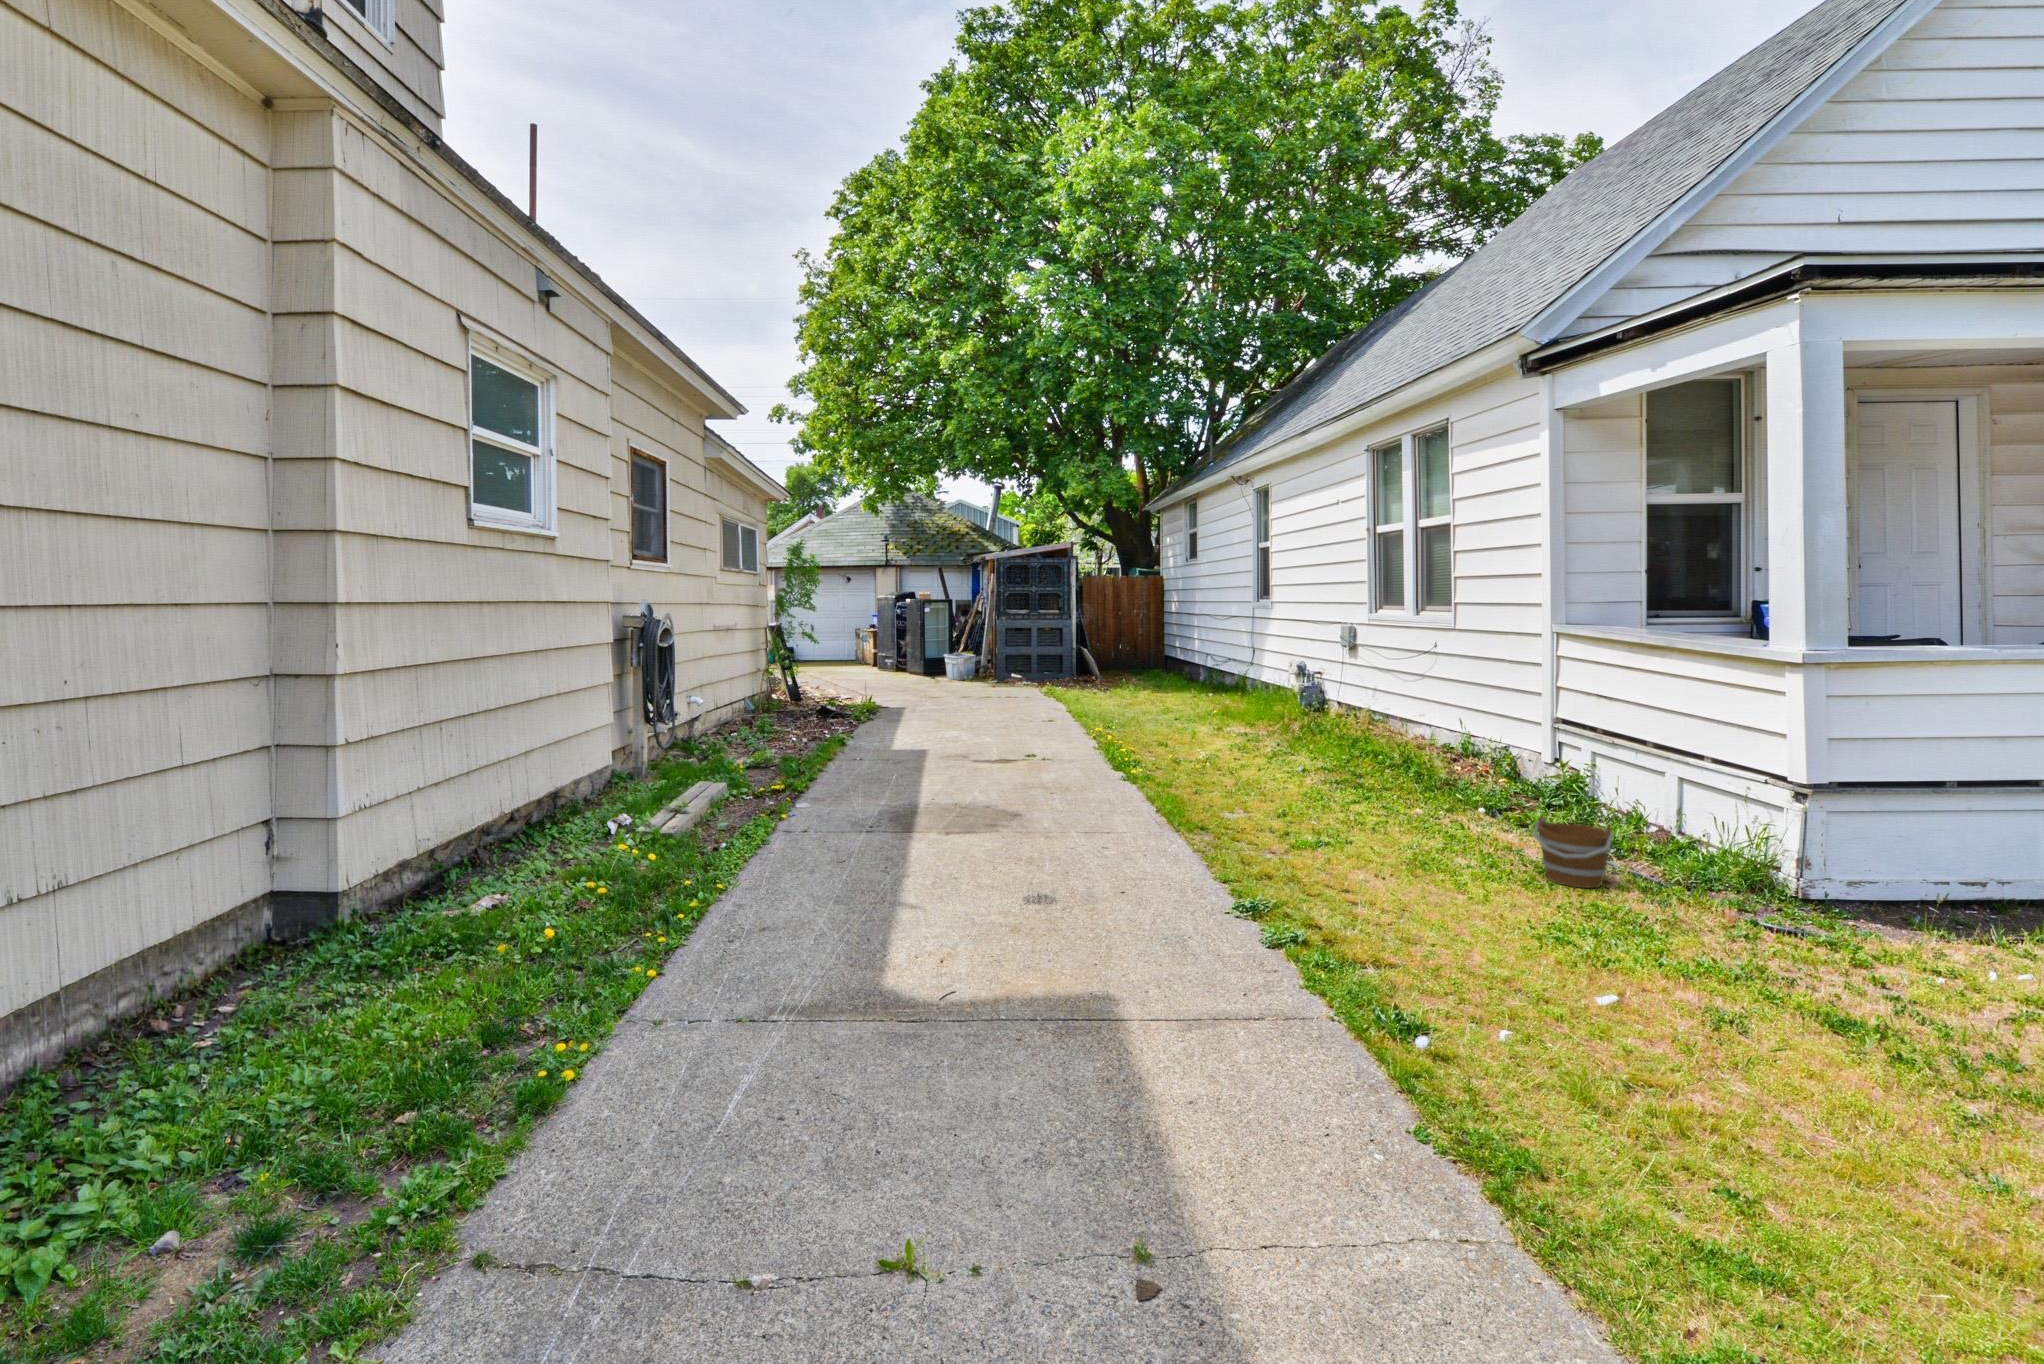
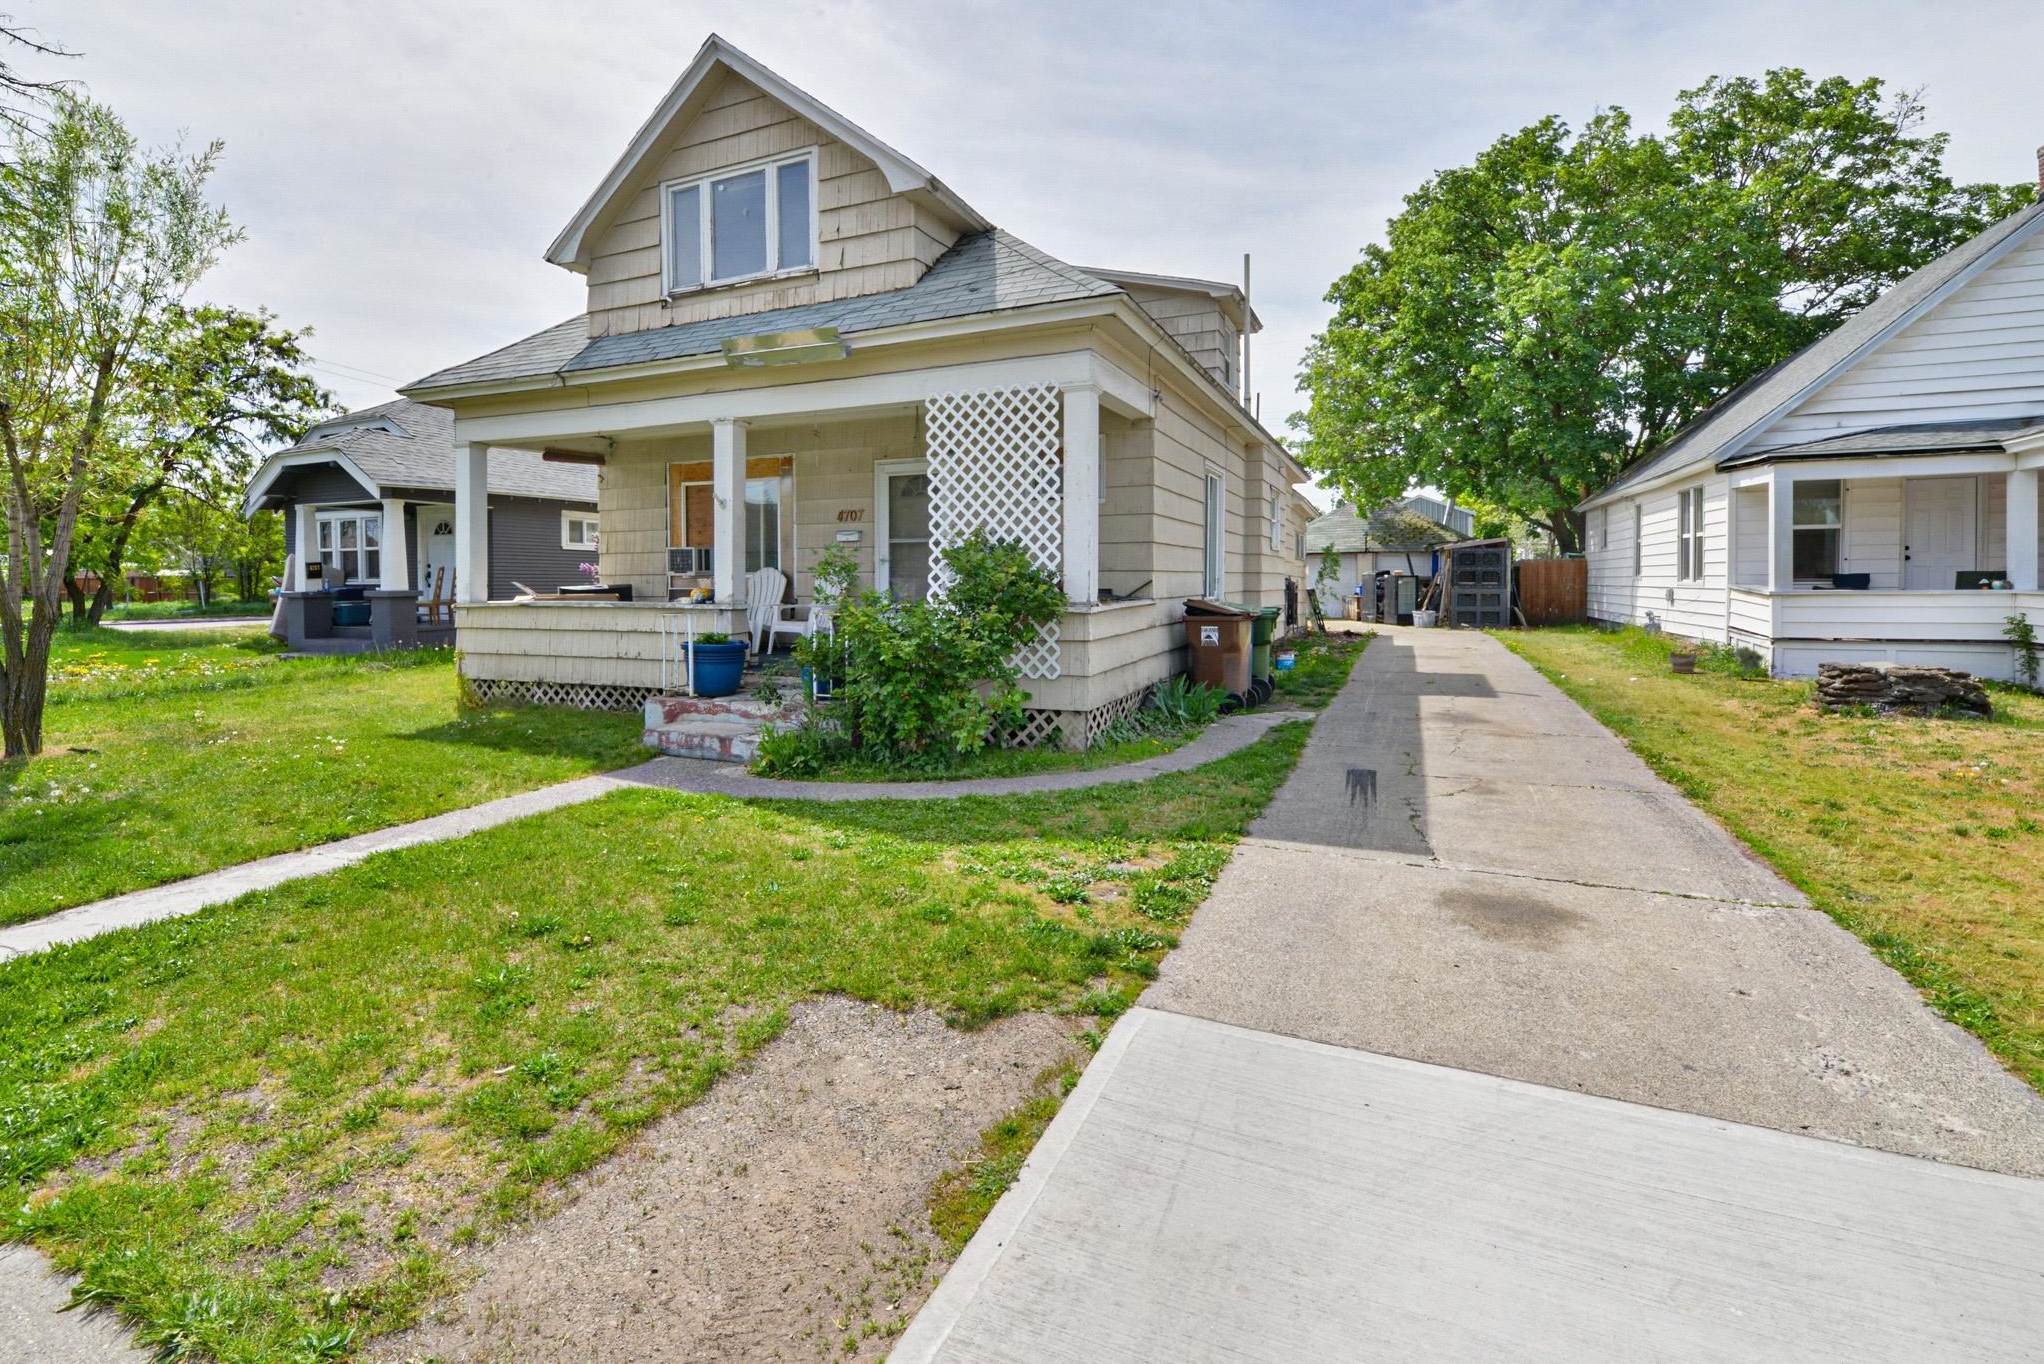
potted plant: none [1754,823,1871,936] -> present [1731,646,1763,680]

